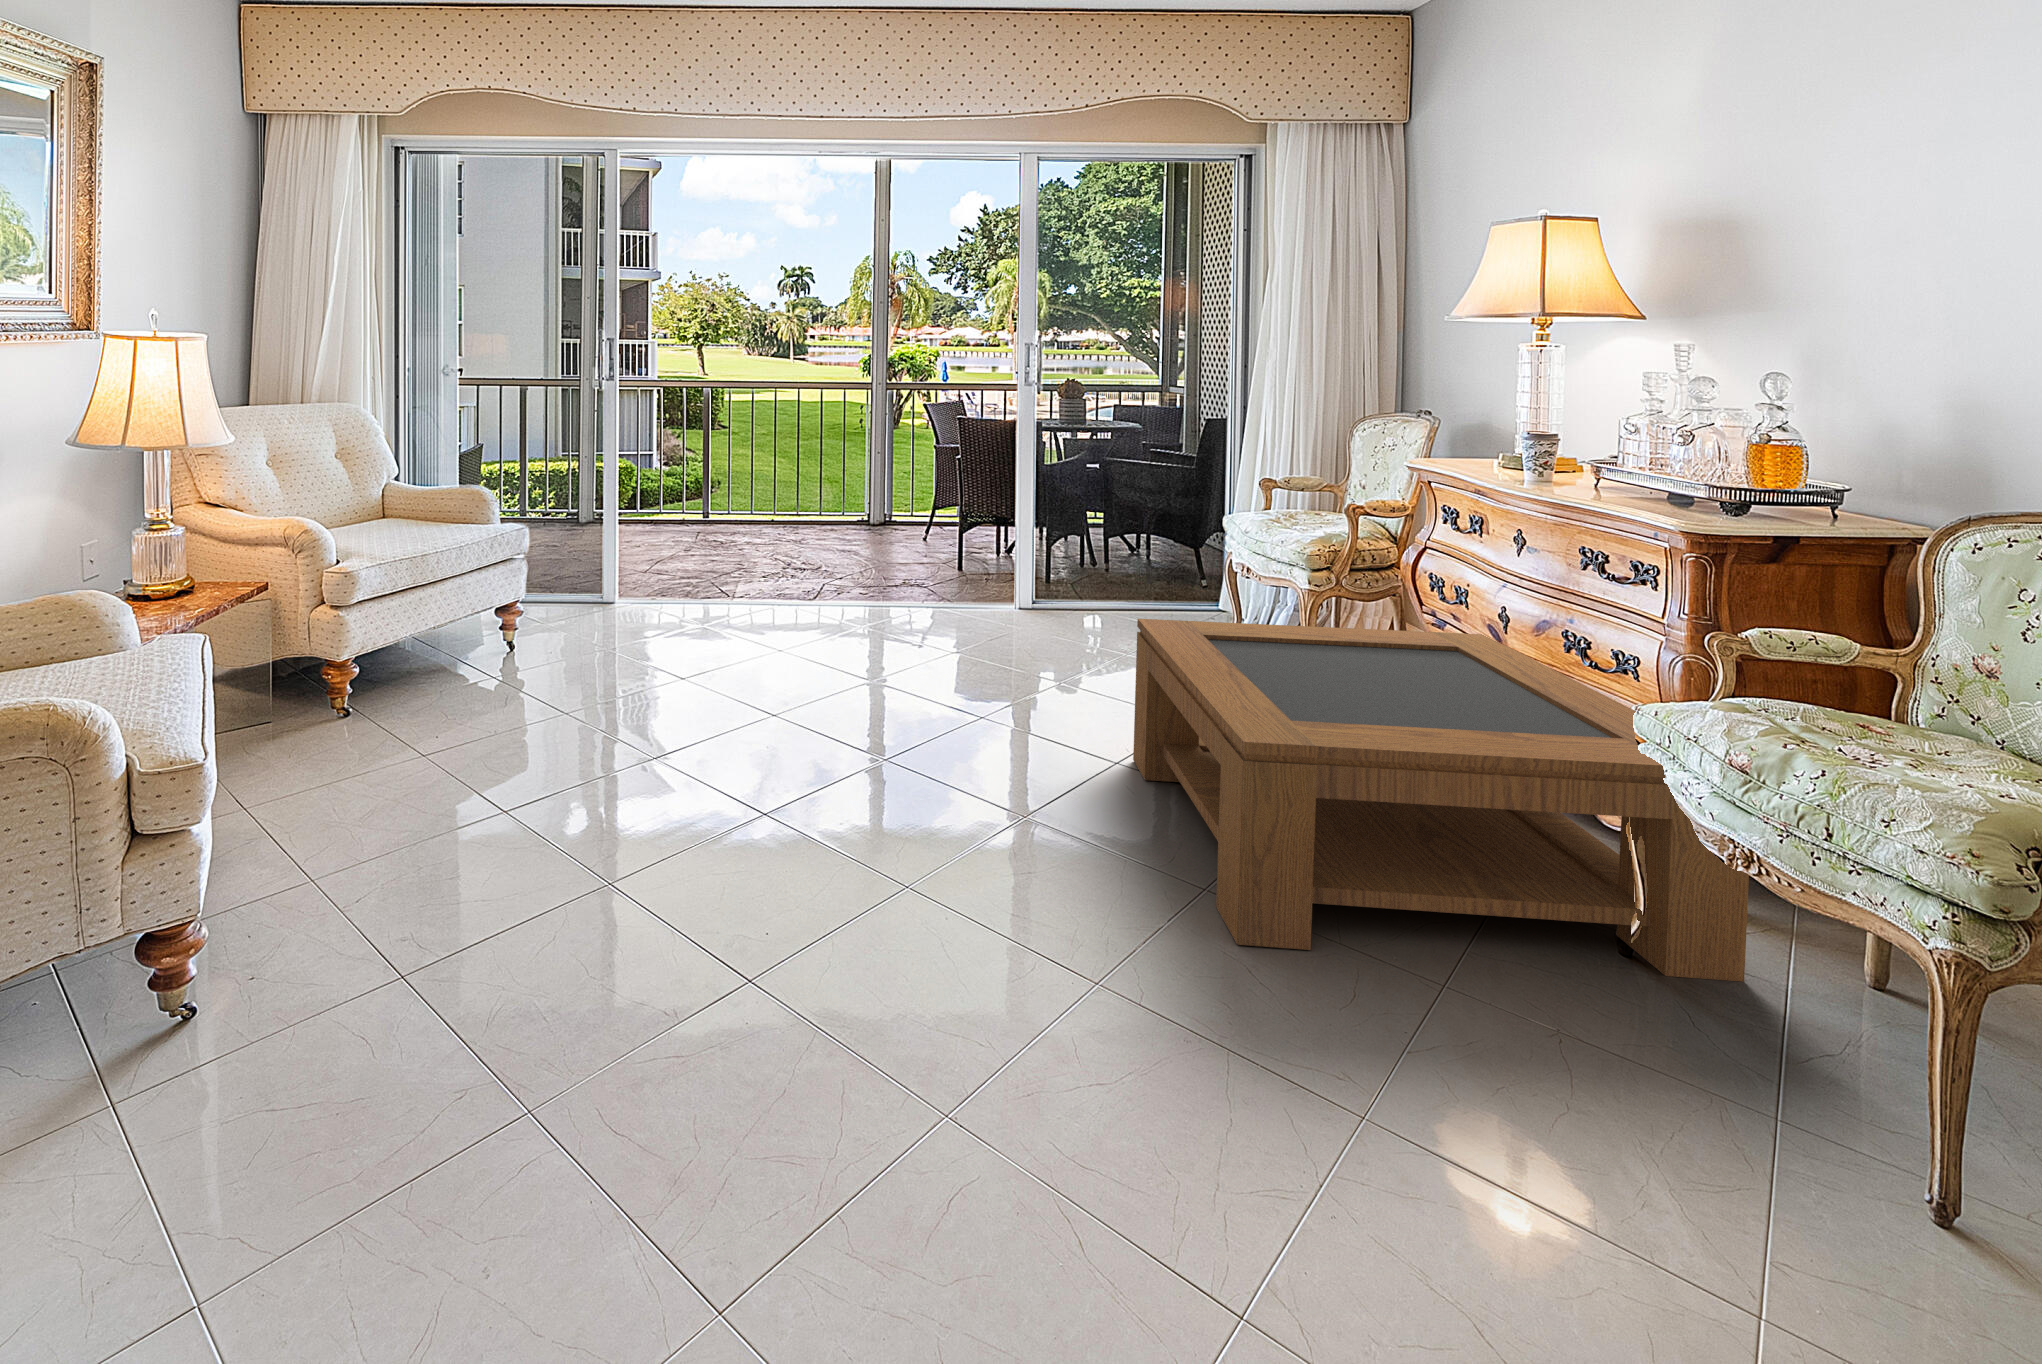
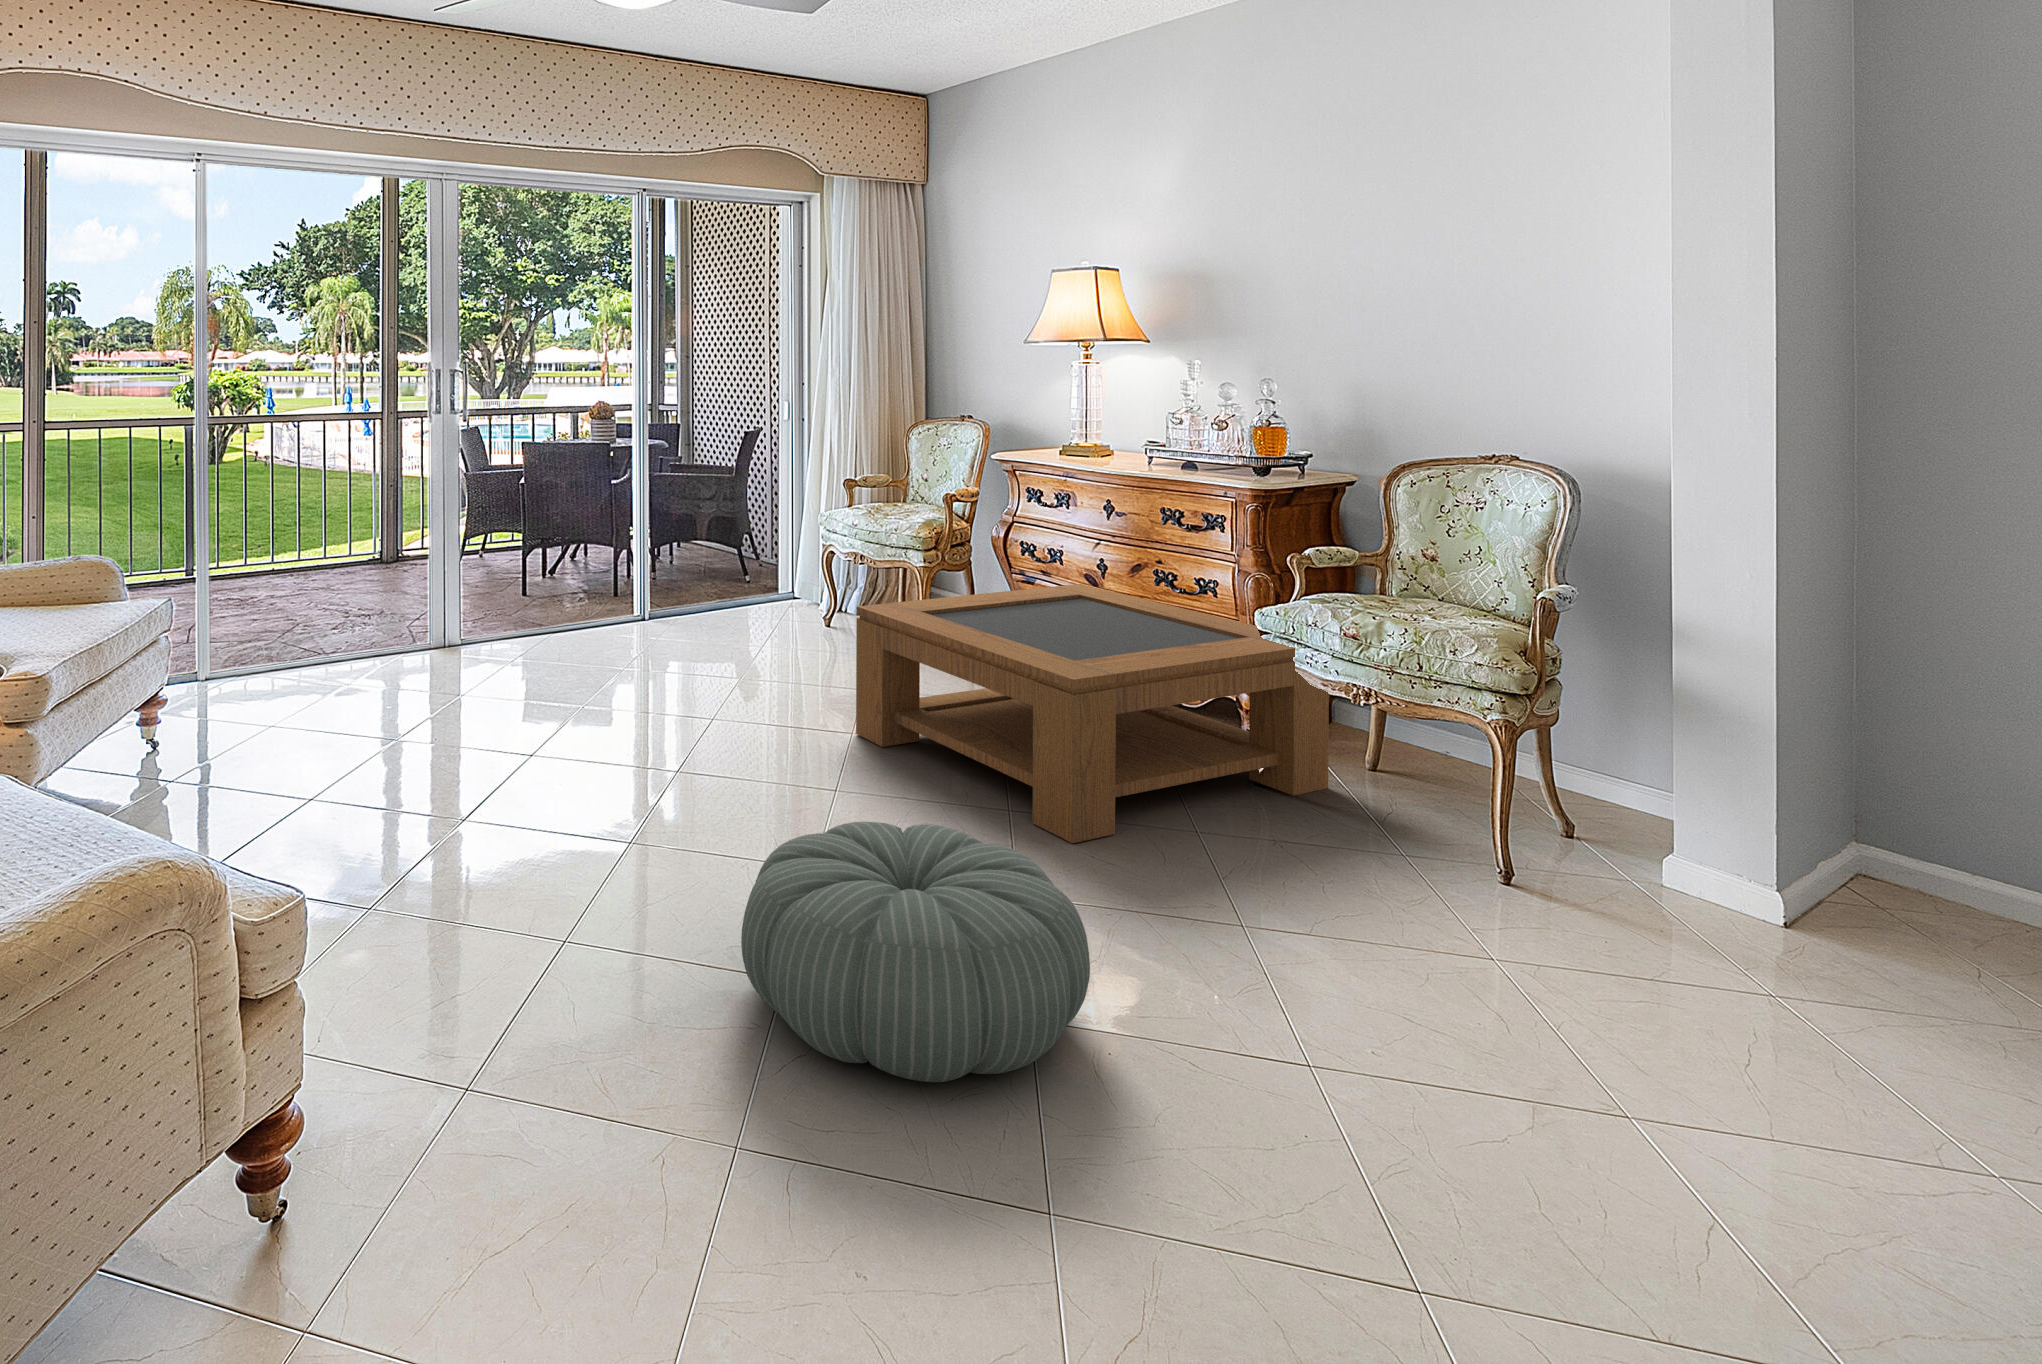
pouf: none [613,841,1000,1173] -> present [741,822,1090,1082]

